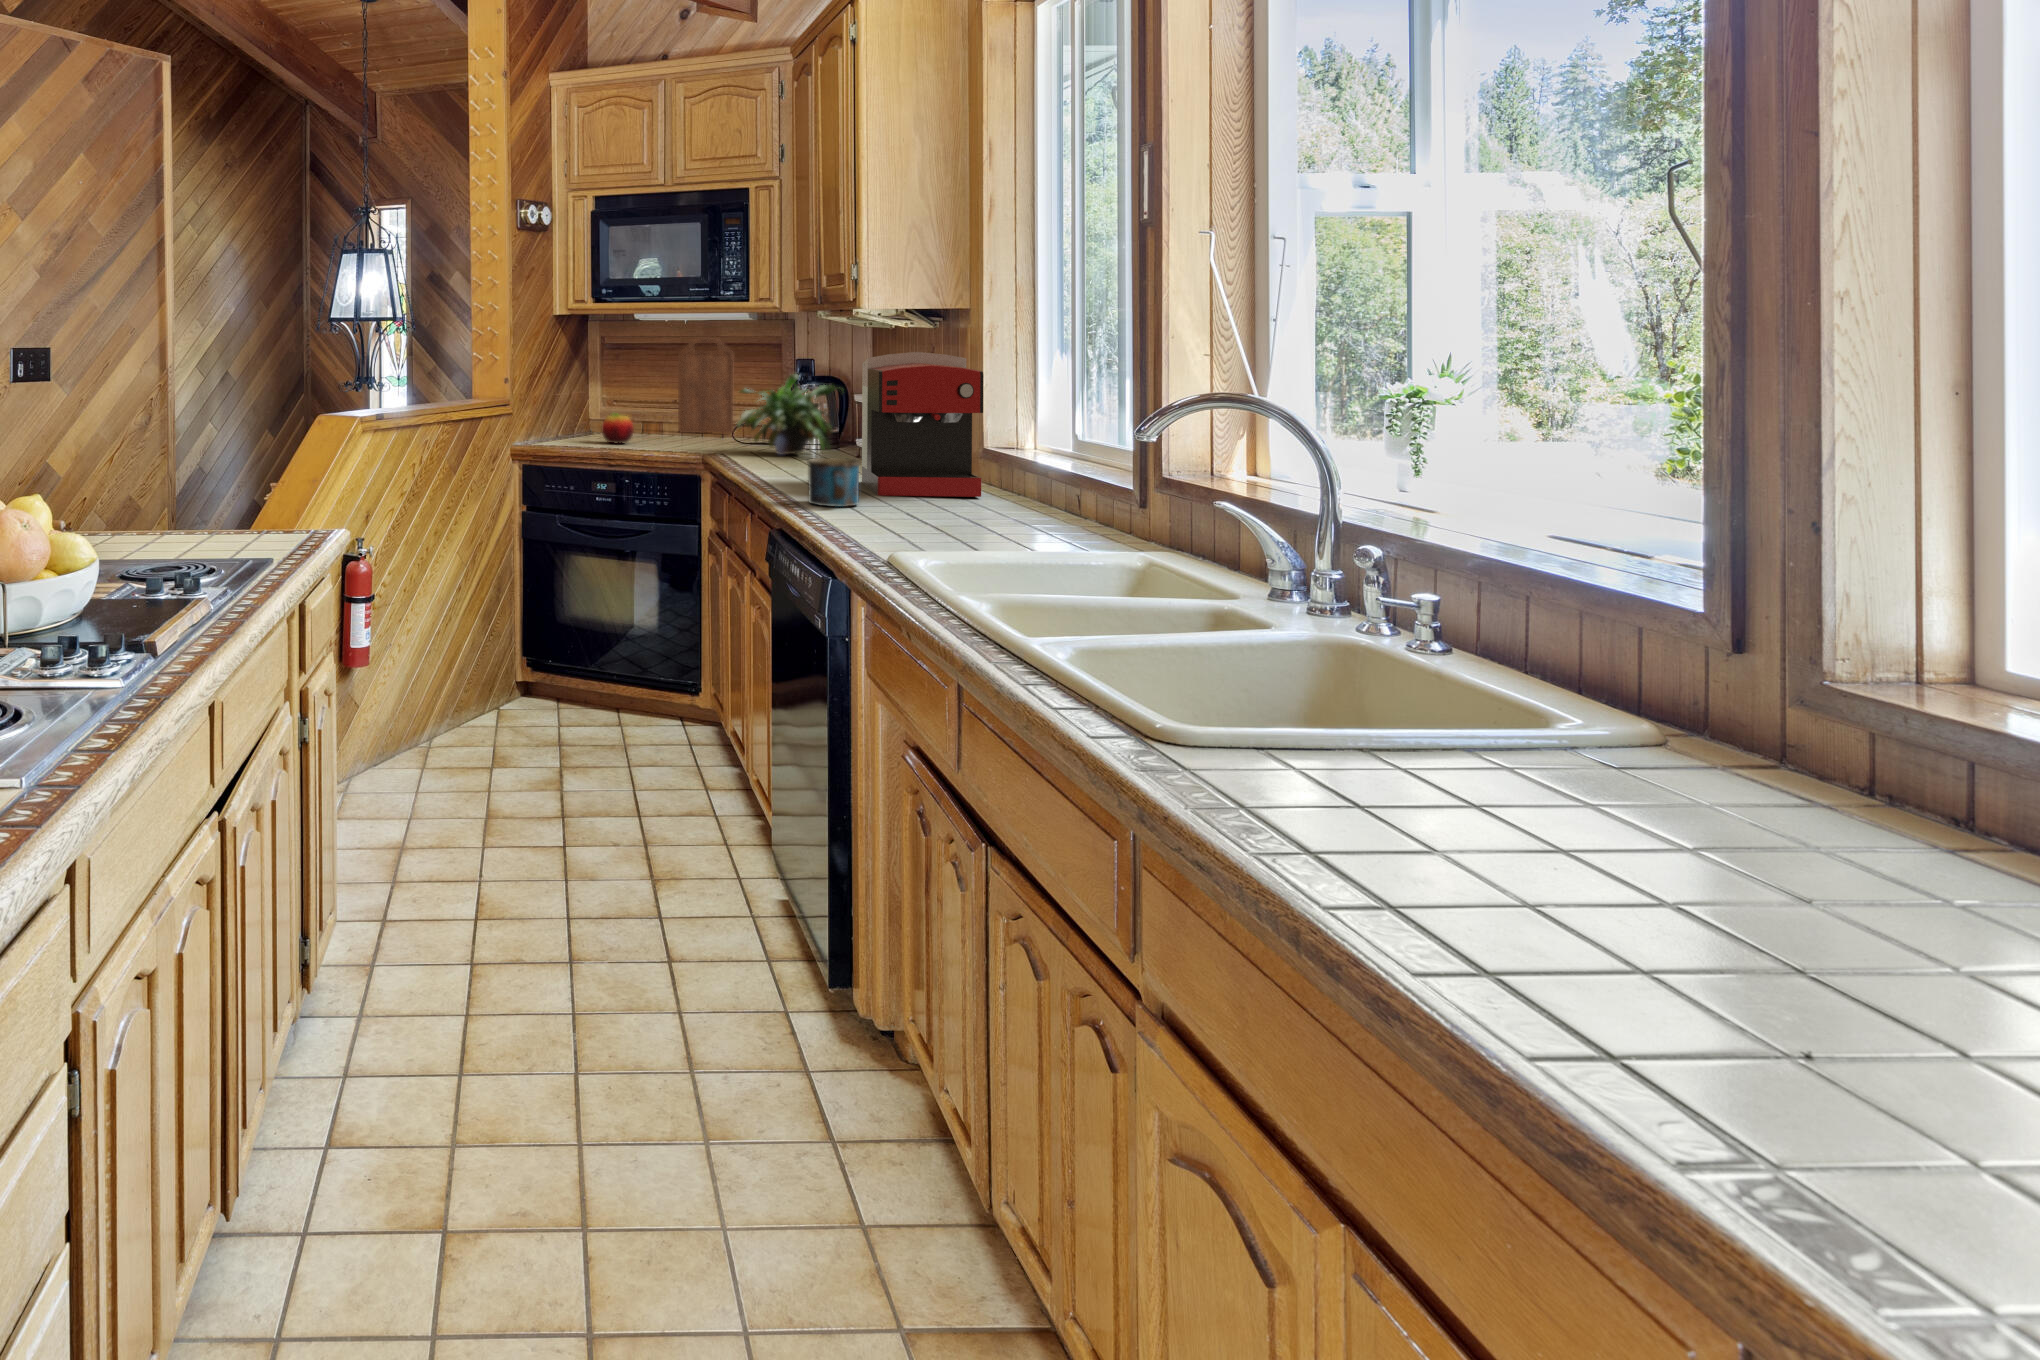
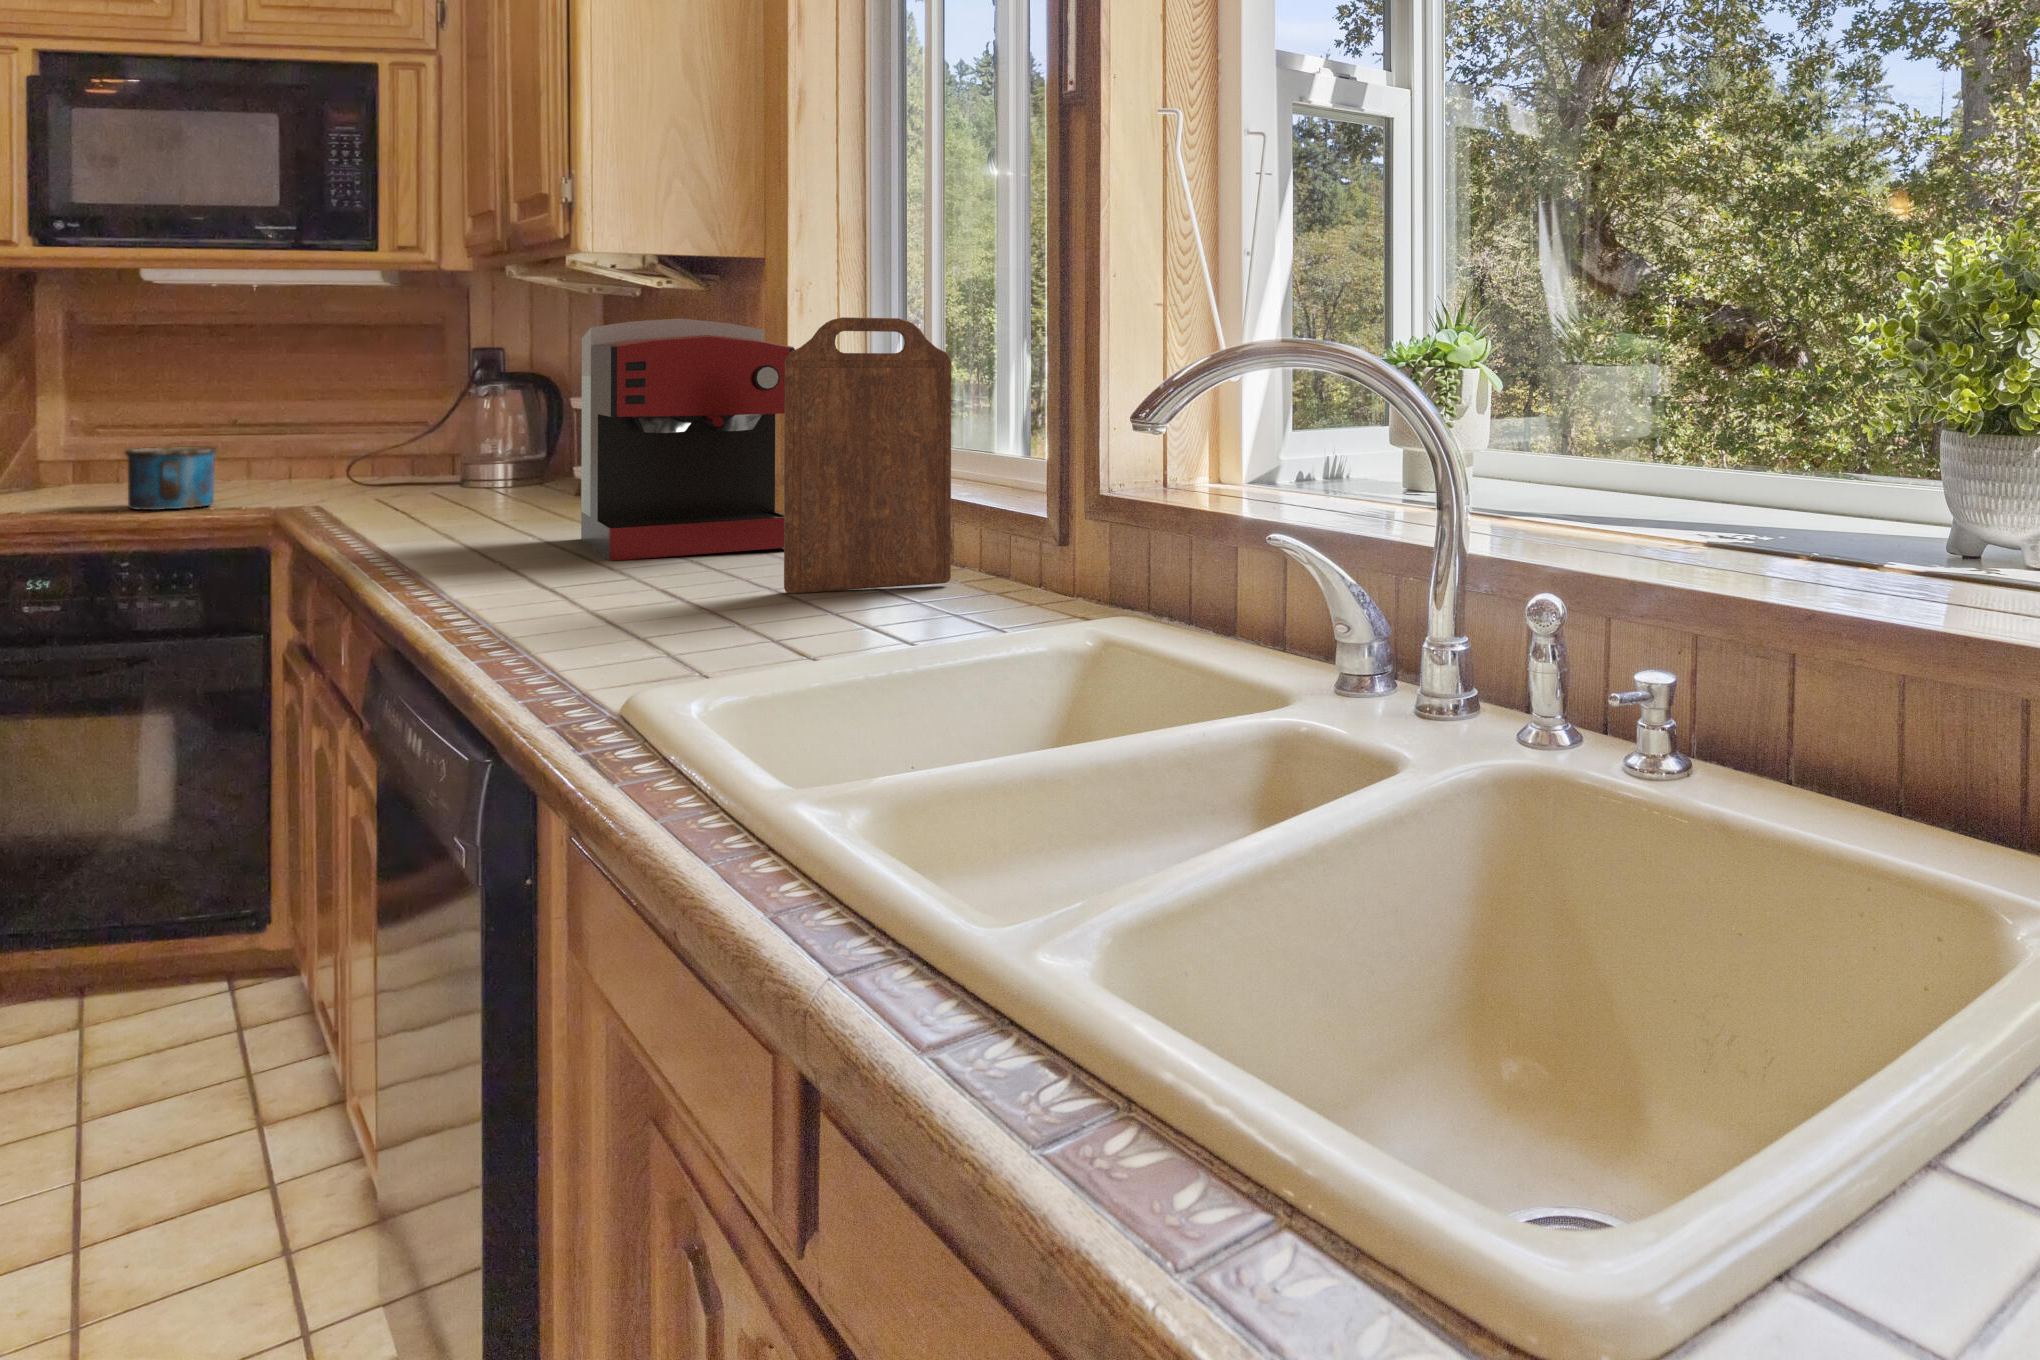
cutting board: present [678,338,734,434] -> present [784,317,952,594]
potted plant: present [737,374,837,455] -> none [339,364,554,502]
fruit: present [602,413,634,444] -> none [27,443,111,502]
mug: present [807,458,860,507] -> present [125,446,217,510]

